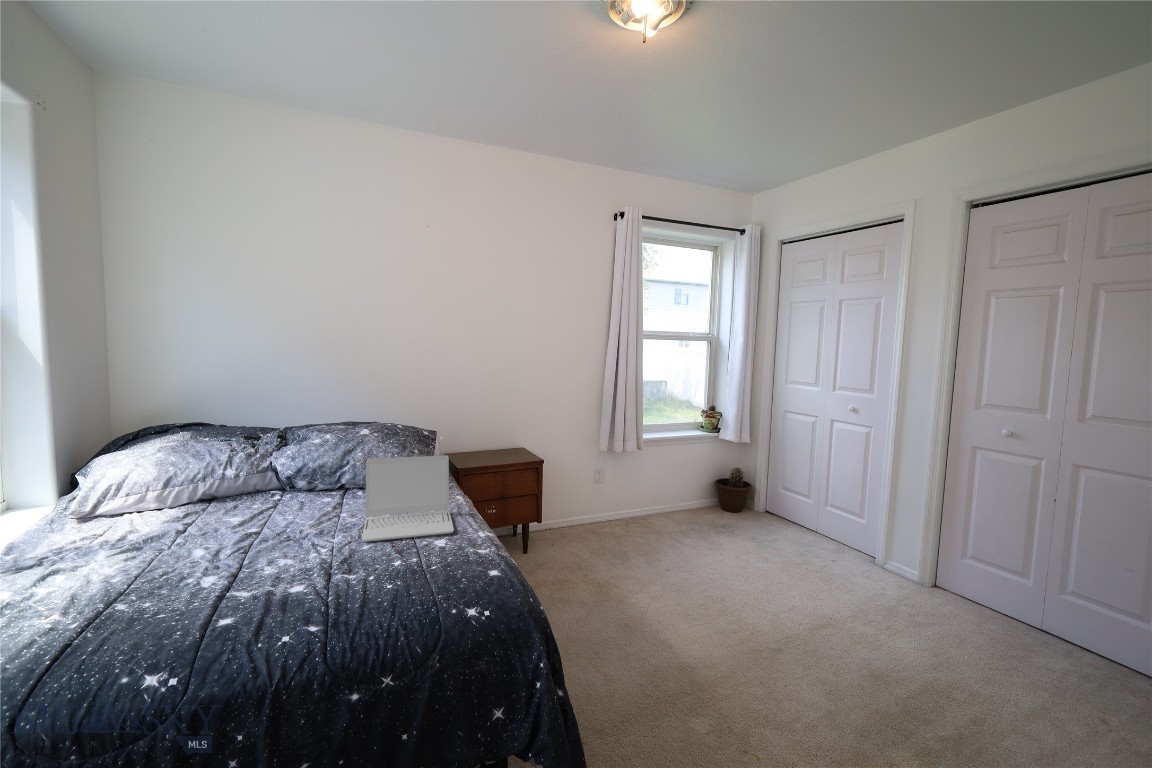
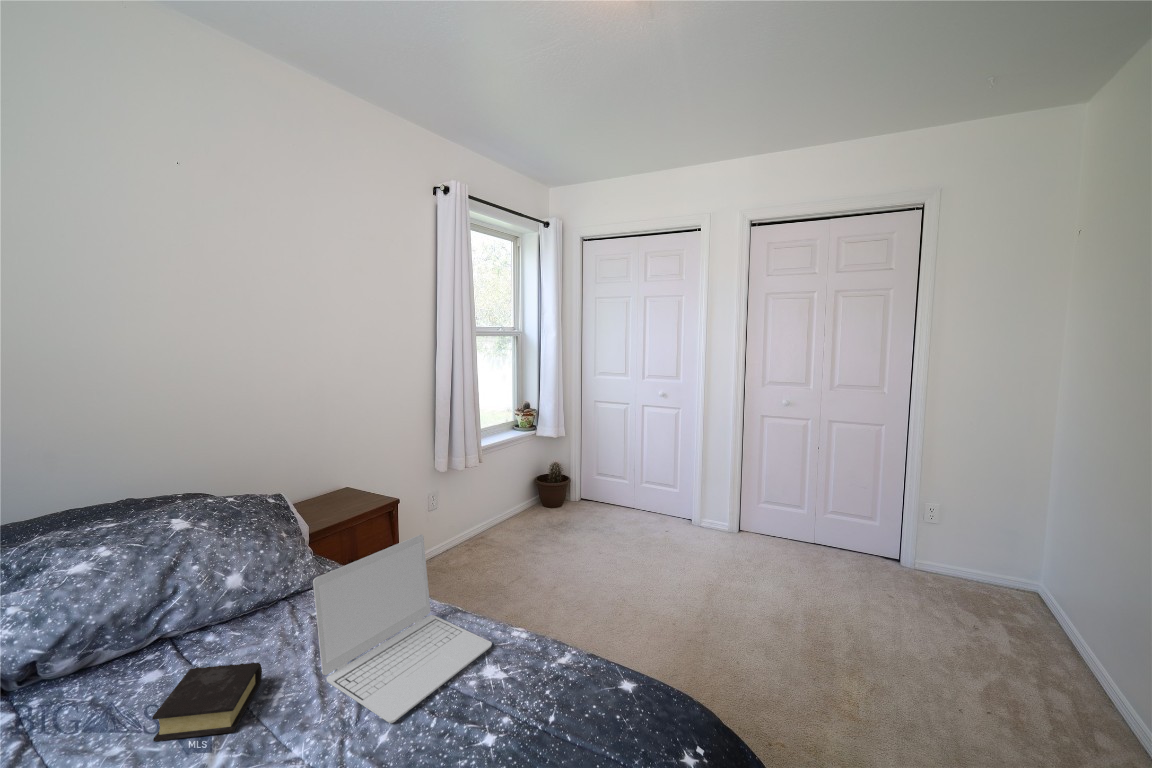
book: none [292,494,348,522] -> present [152,662,262,741]

